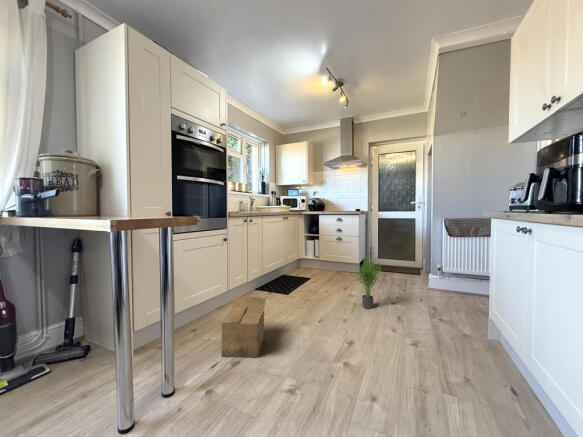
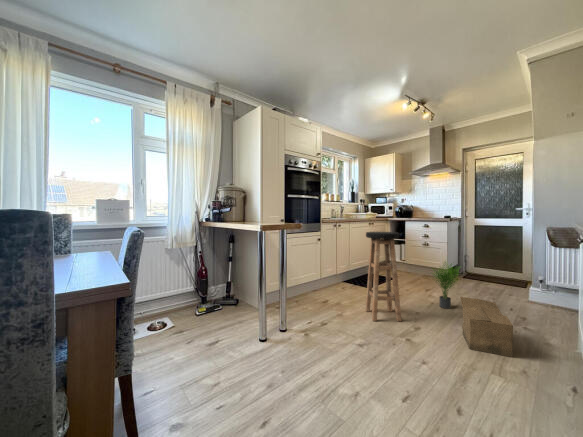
bar stool: none [288,226,332,343] -> present [366,232,402,322]
cardboard box: present [221,296,266,357] -> present [460,297,513,357]

